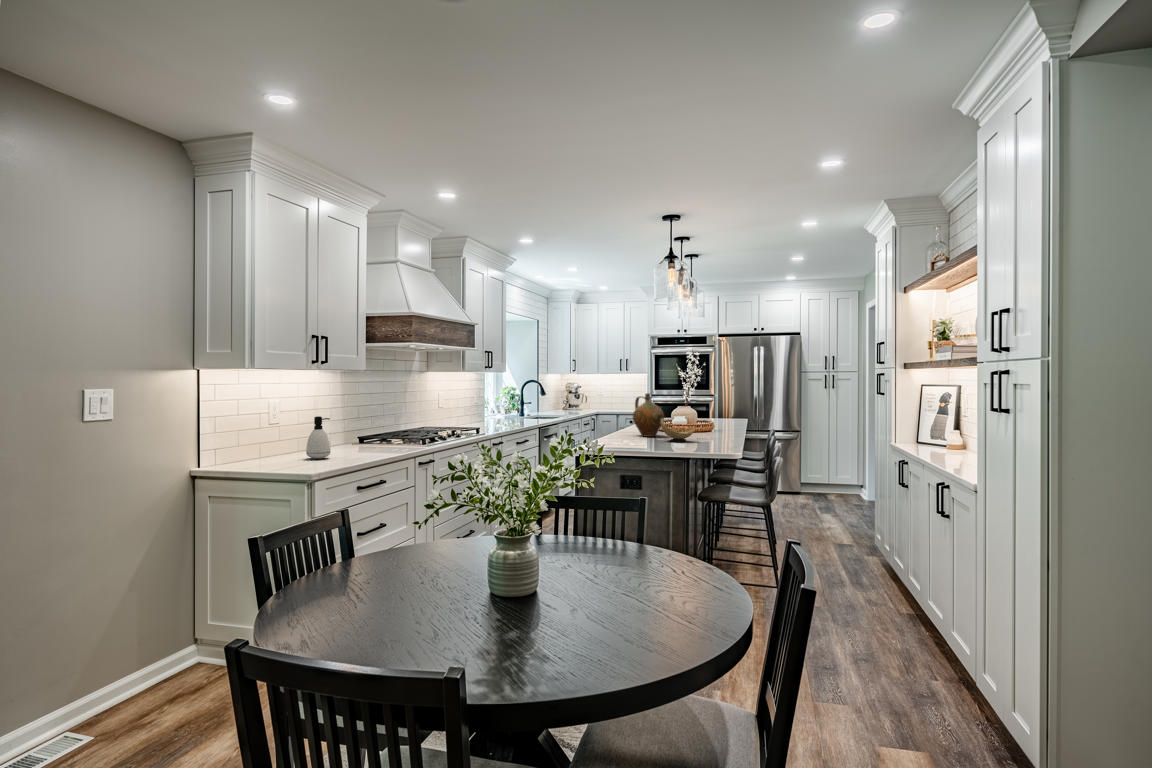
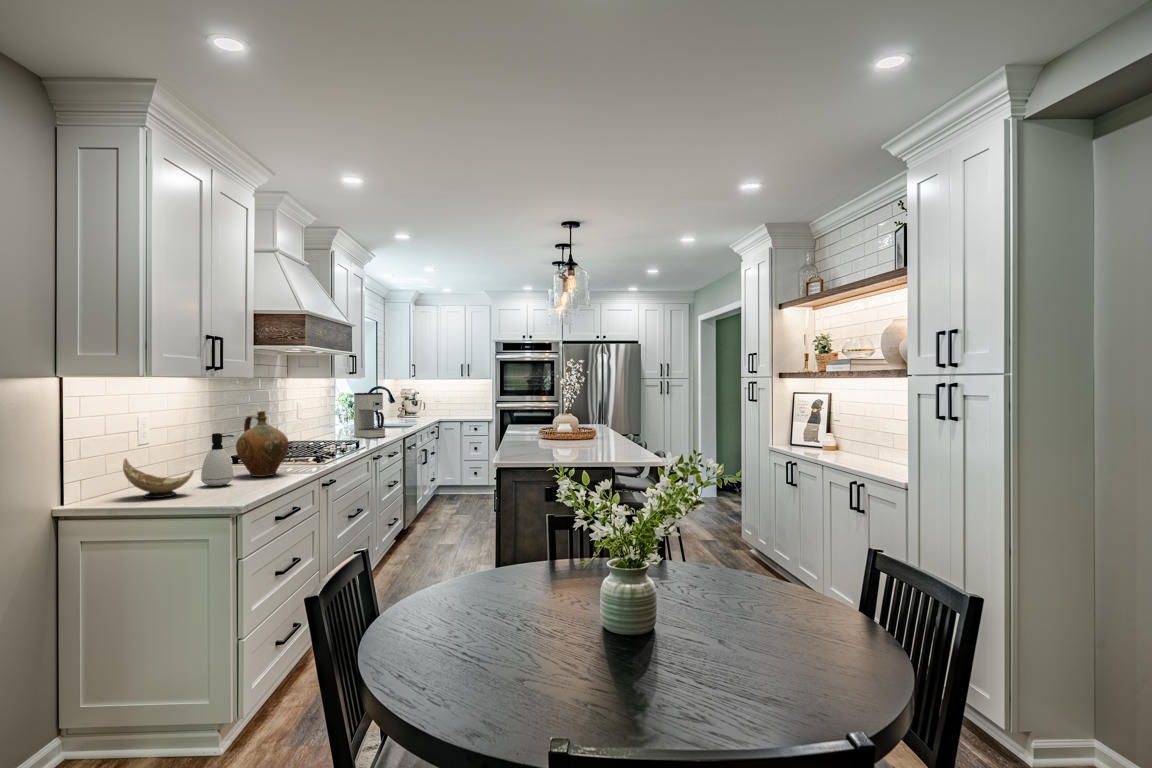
coffee maker: none [490,385,517,426] -> present [354,393,385,438]
ceramic jug: present [633,393,664,437] -> present [236,411,289,477]
decorative bowl: present [661,419,695,442] -> present [123,459,194,498]

